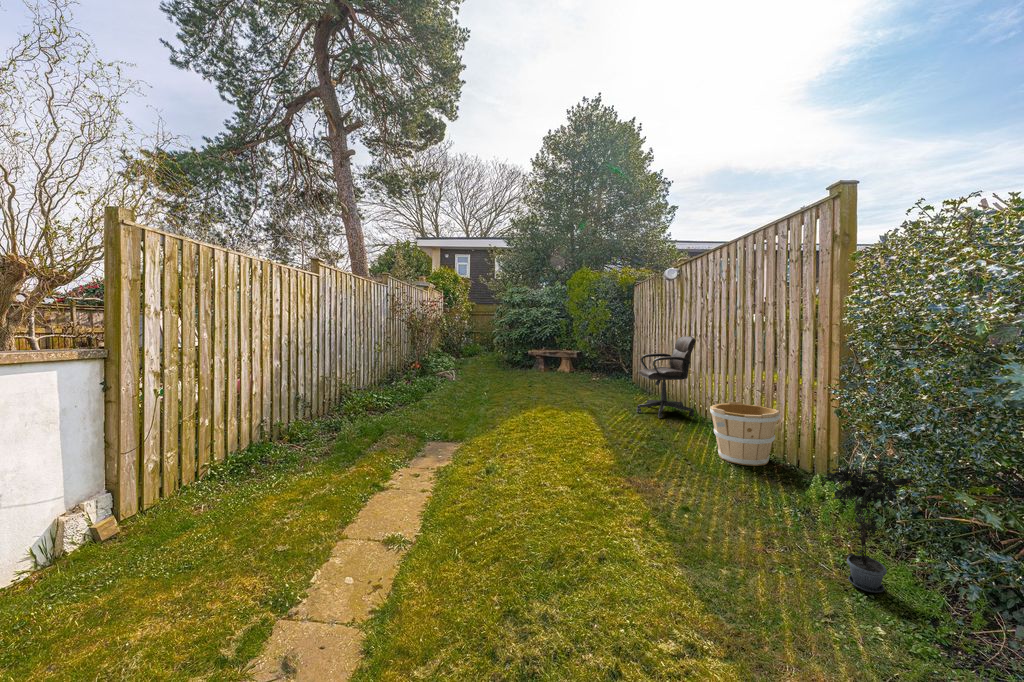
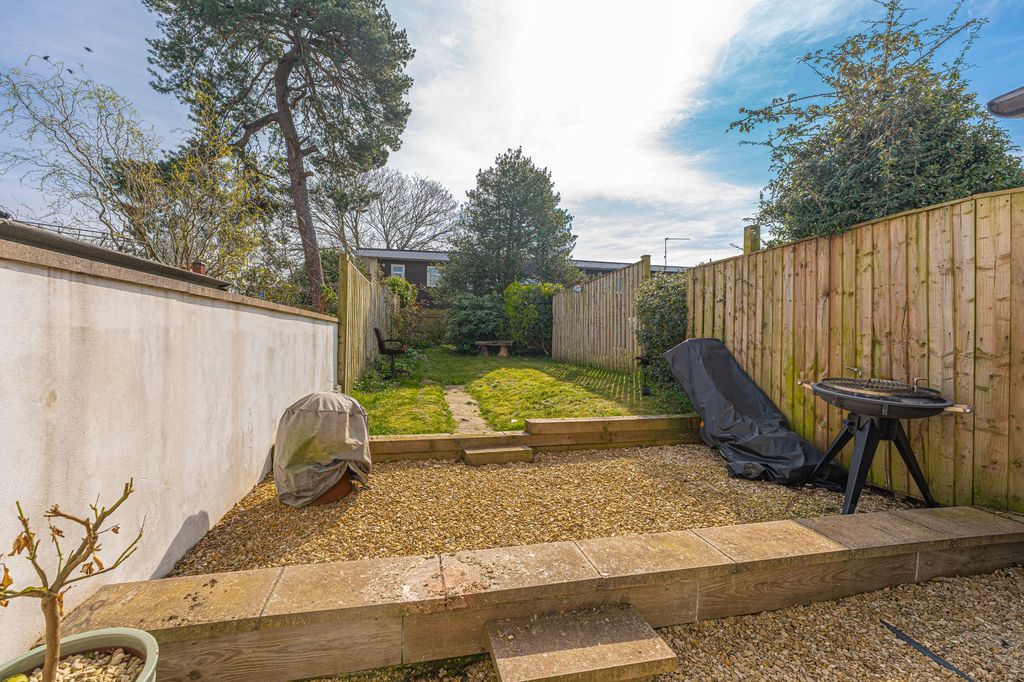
chair: present [637,336,696,418] -> present [374,327,411,378]
wooden bucket: present [710,402,780,466] -> none [600,353,630,379]

